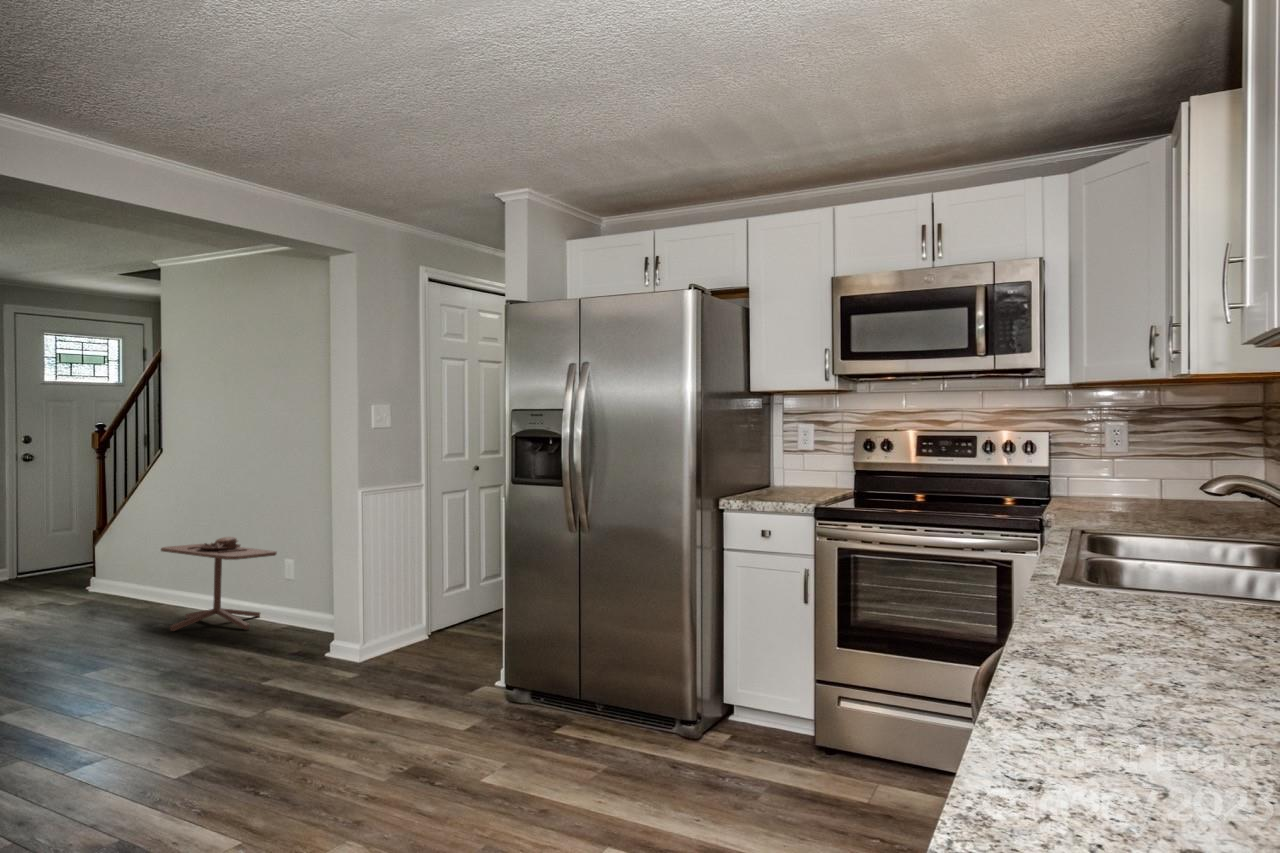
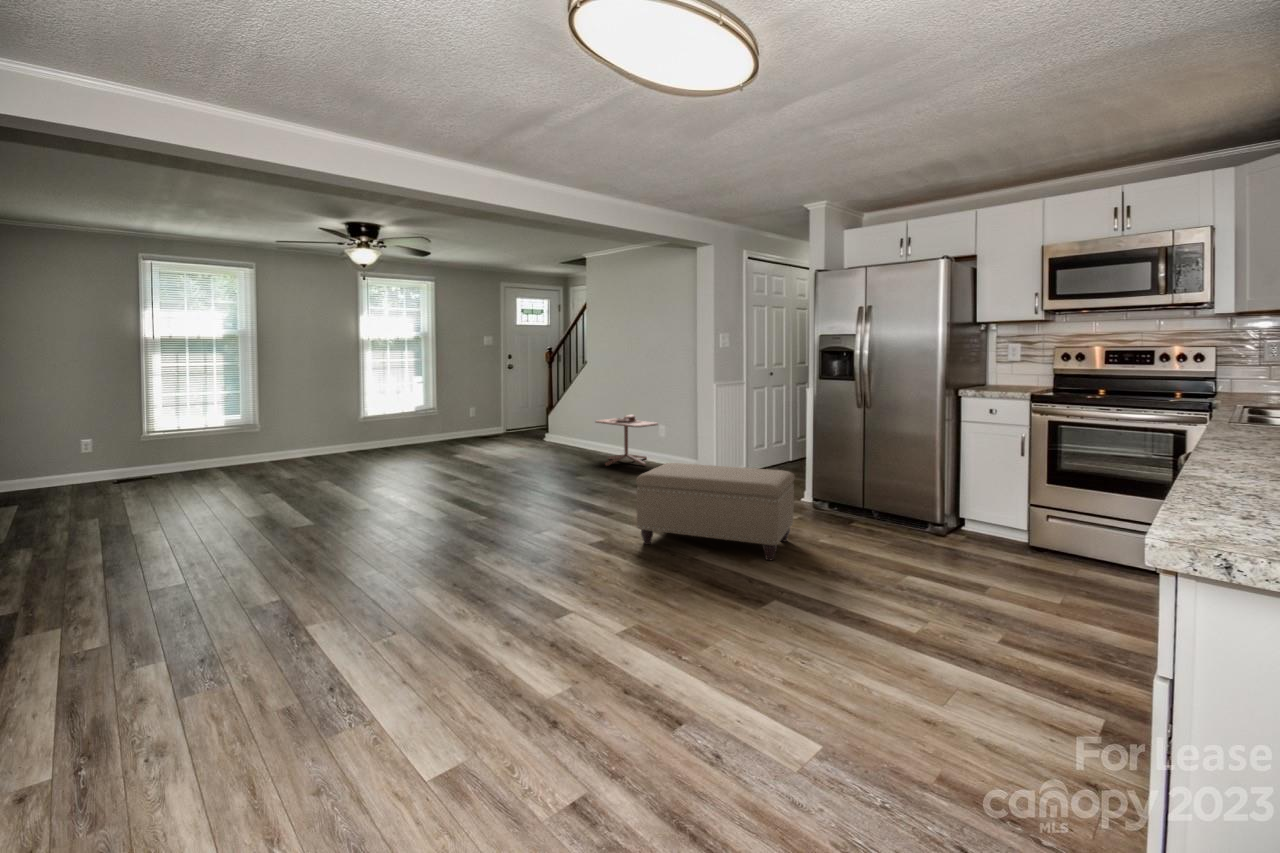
ottoman: none [125,626,441,808] -> present [636,463,795,560]

